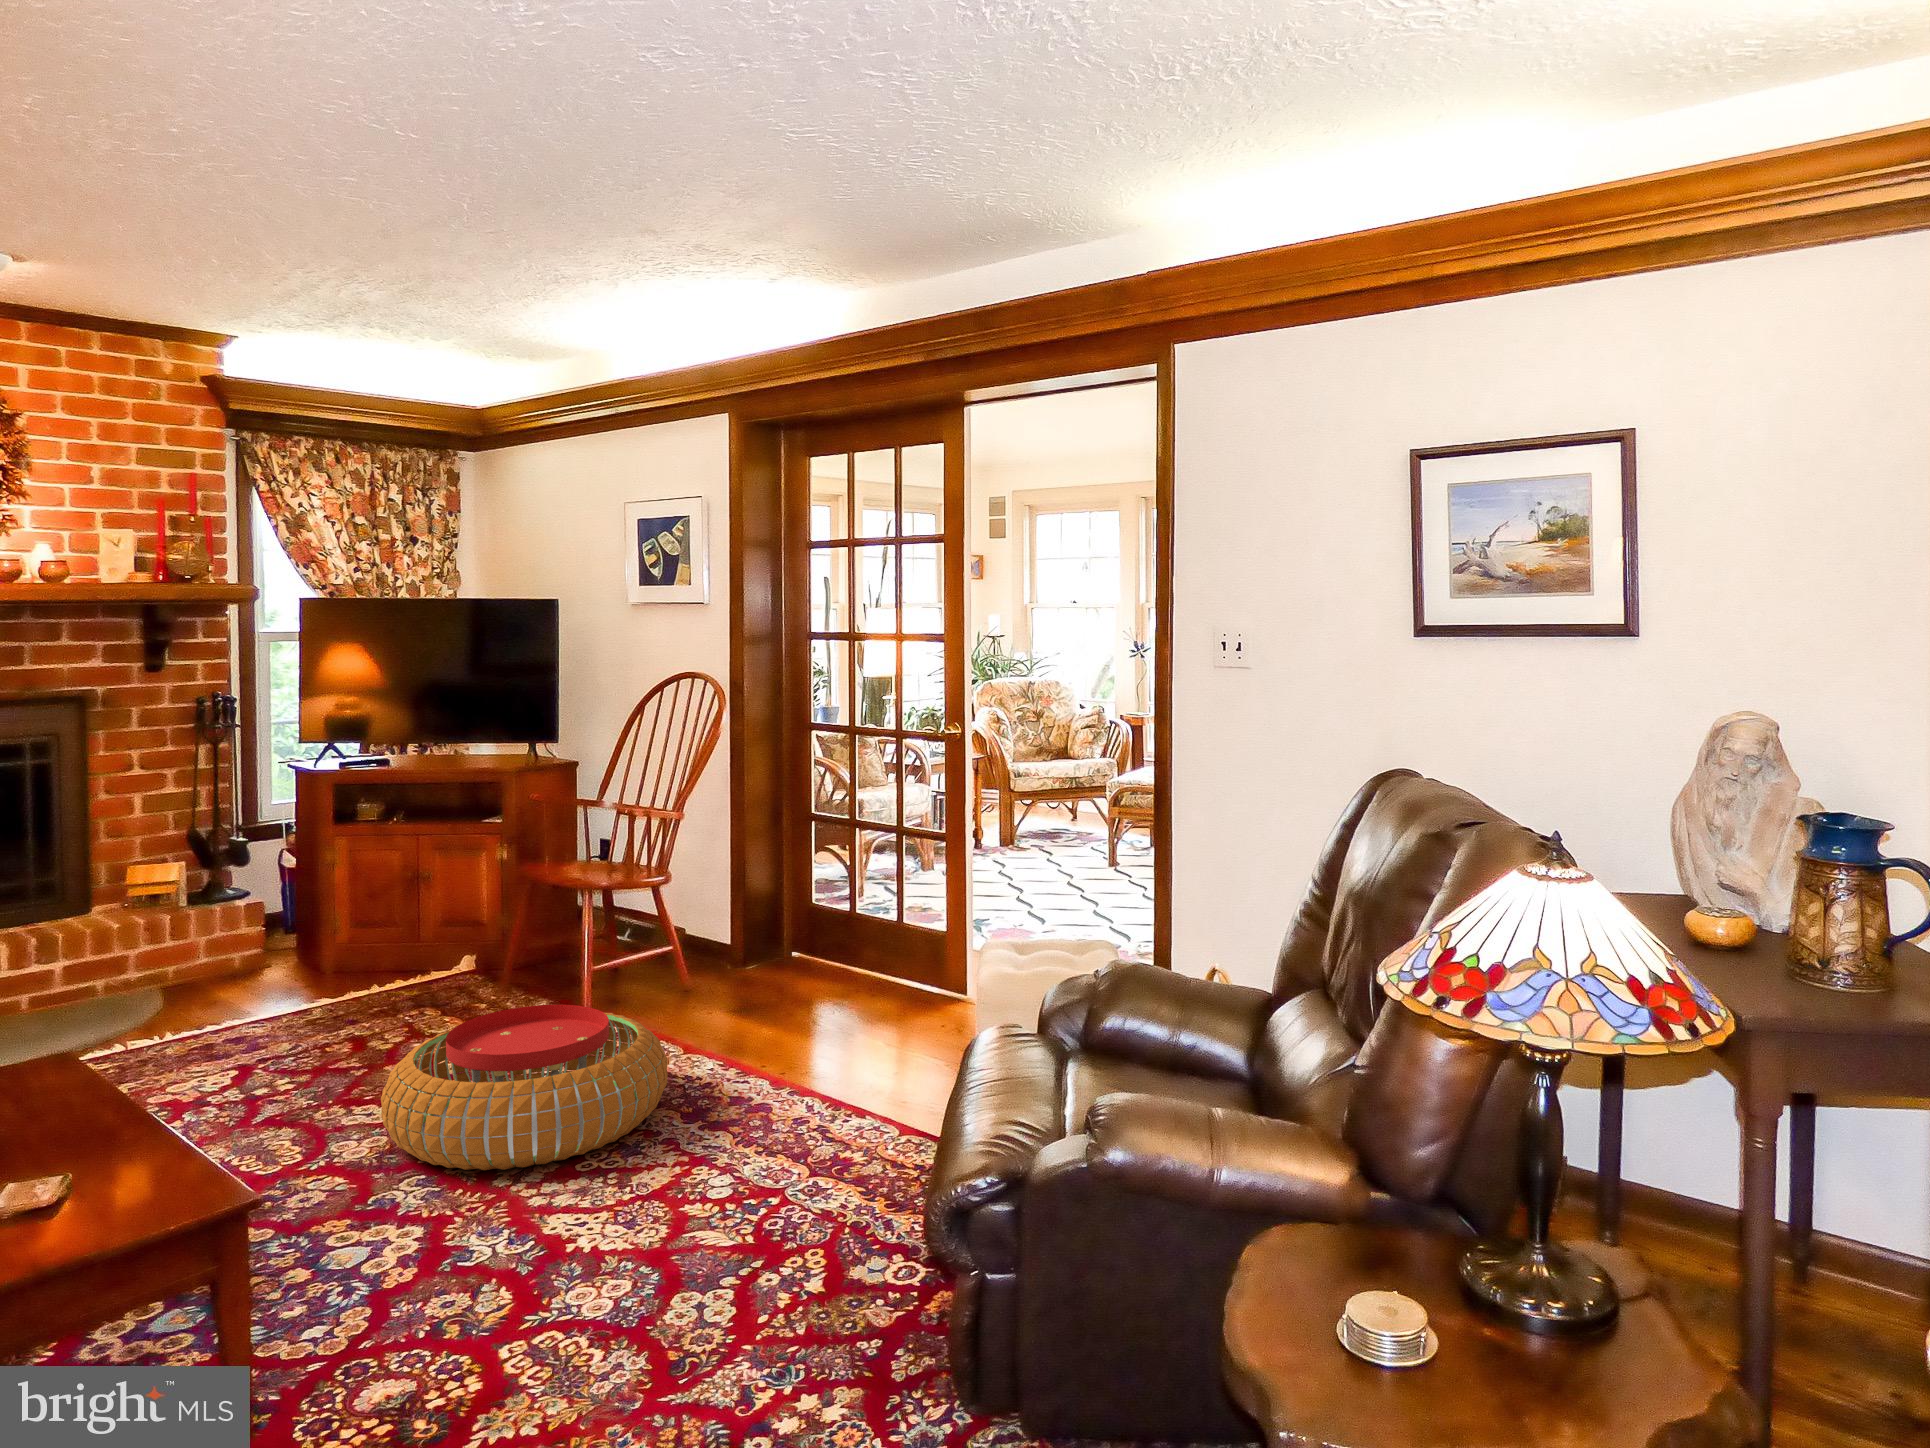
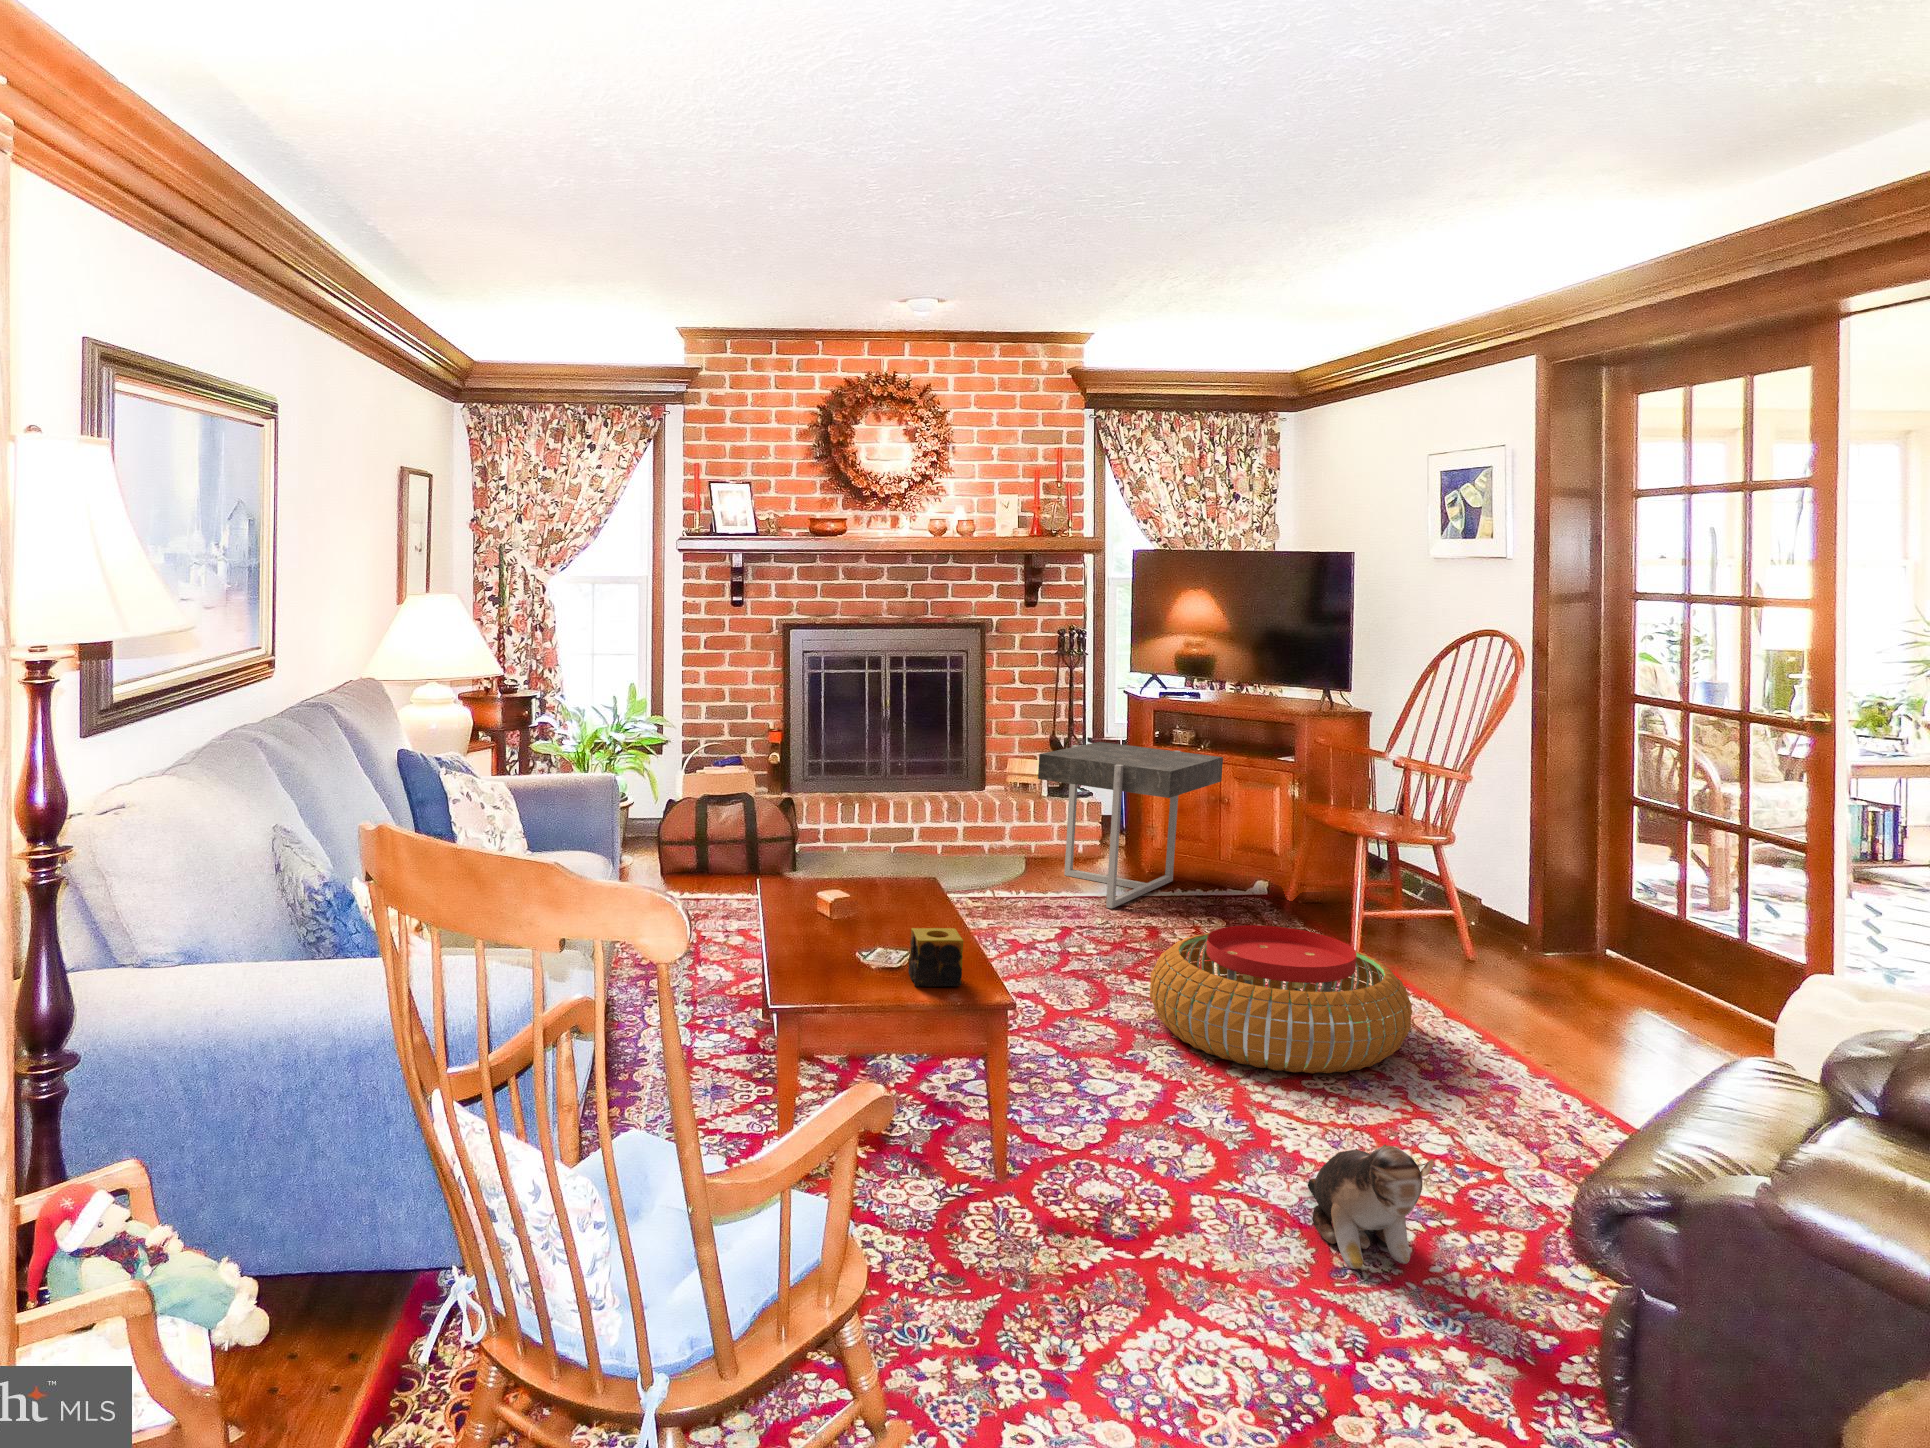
side table: none [177,831,412,1027] -> present [1038,742,1223,908]
candle: none [65,1136,160,1234] -> present [908,928,963,987]
plush toy: none [618,1218,761,1357] -> present [1308,1144,1434,1269]

